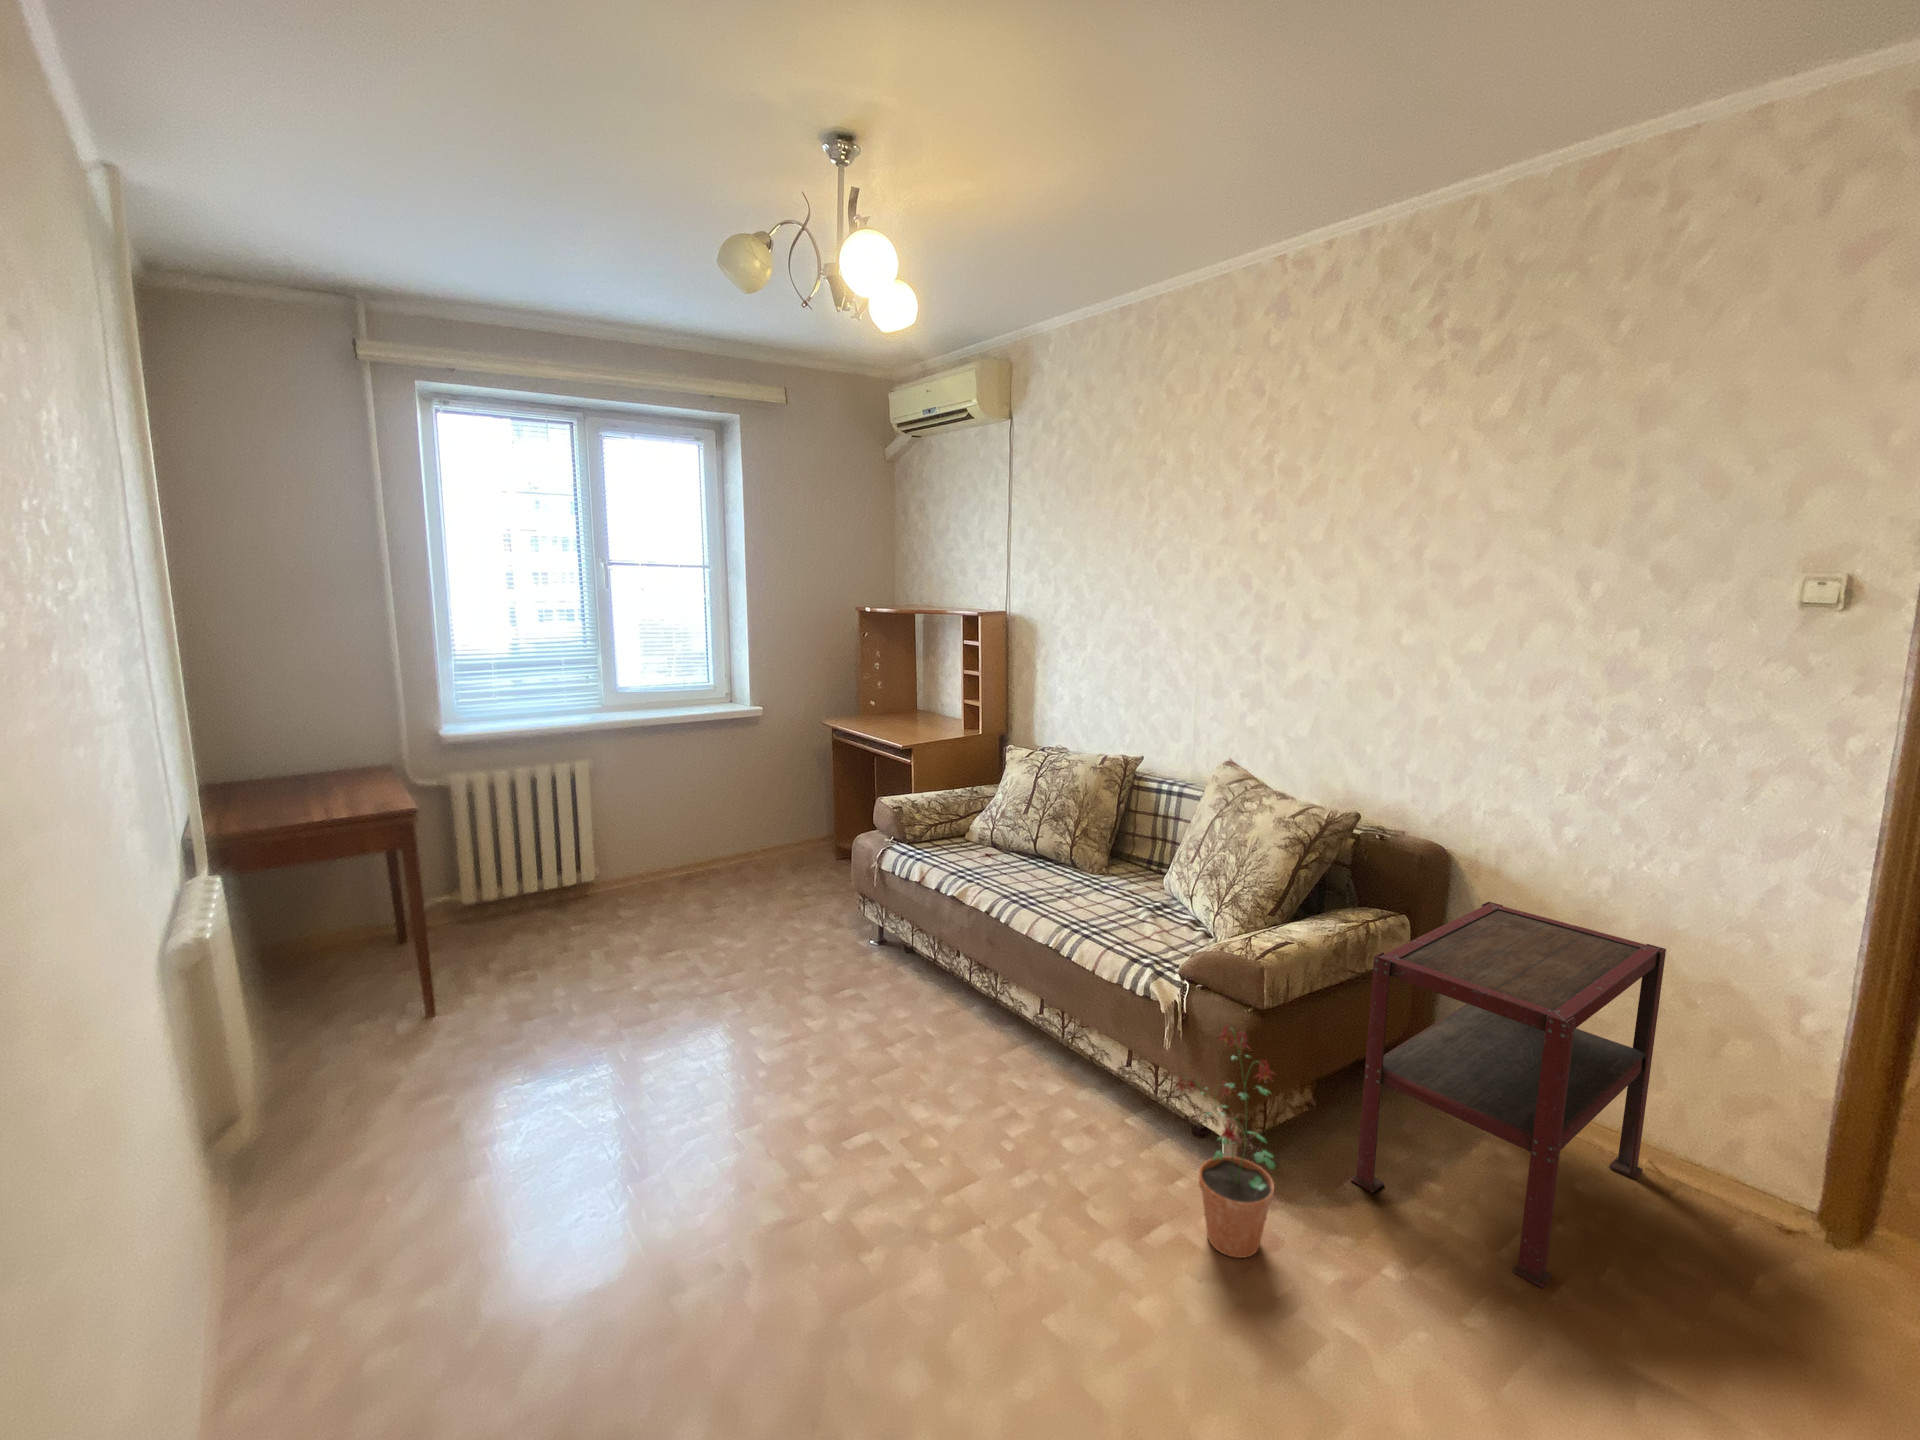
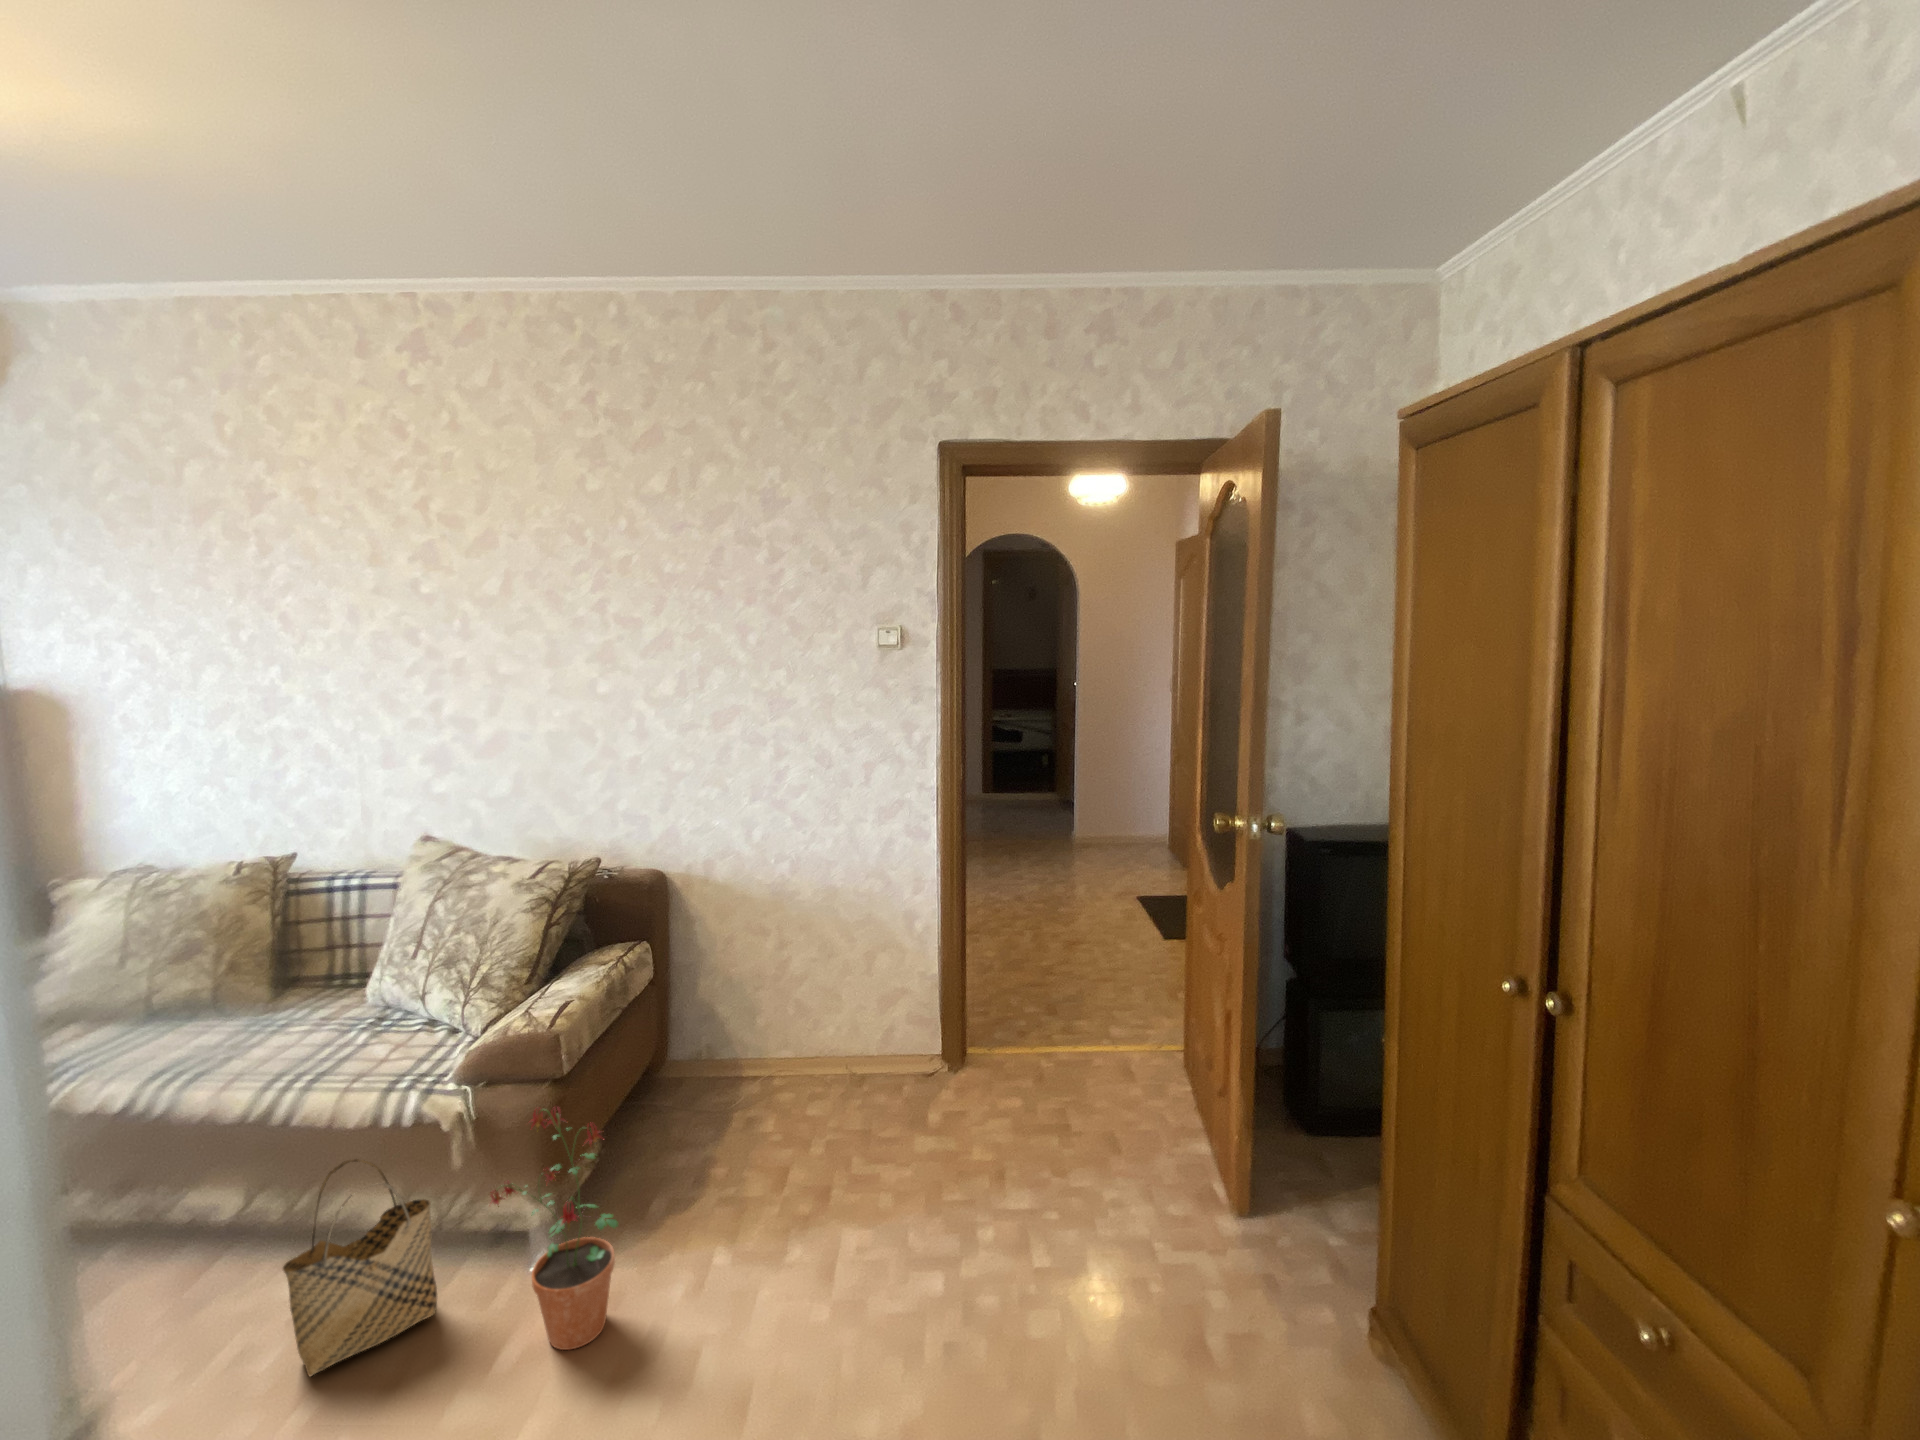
side table: present [1351,902,1666,1288] -> none [653,907,843,1206]
woven basket: none [1047,1002,1150,1155] -> present [282,1159,437,1376]

